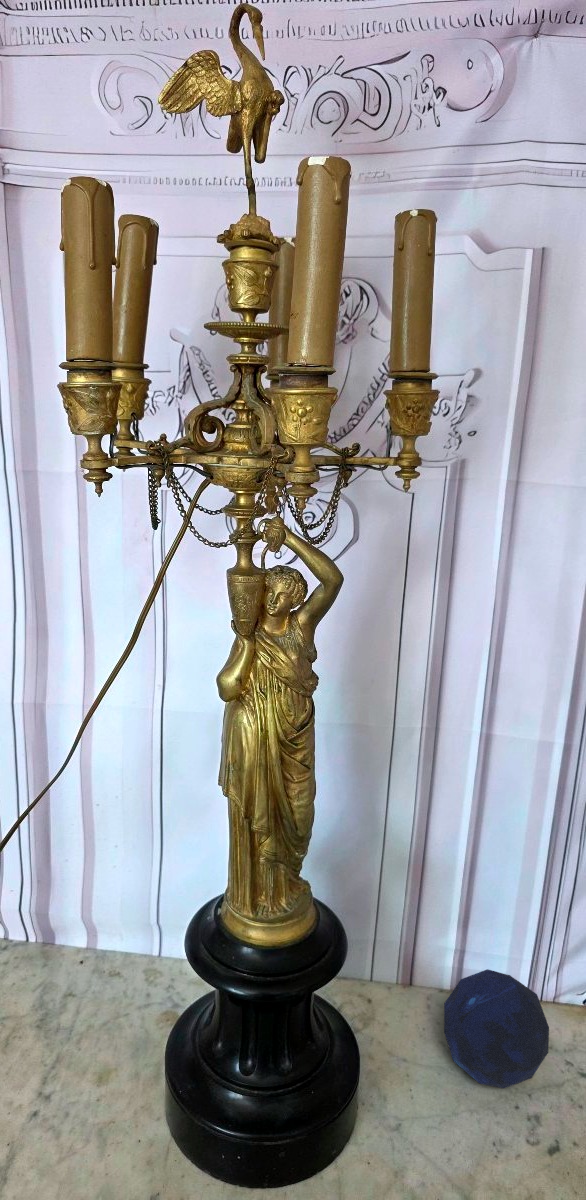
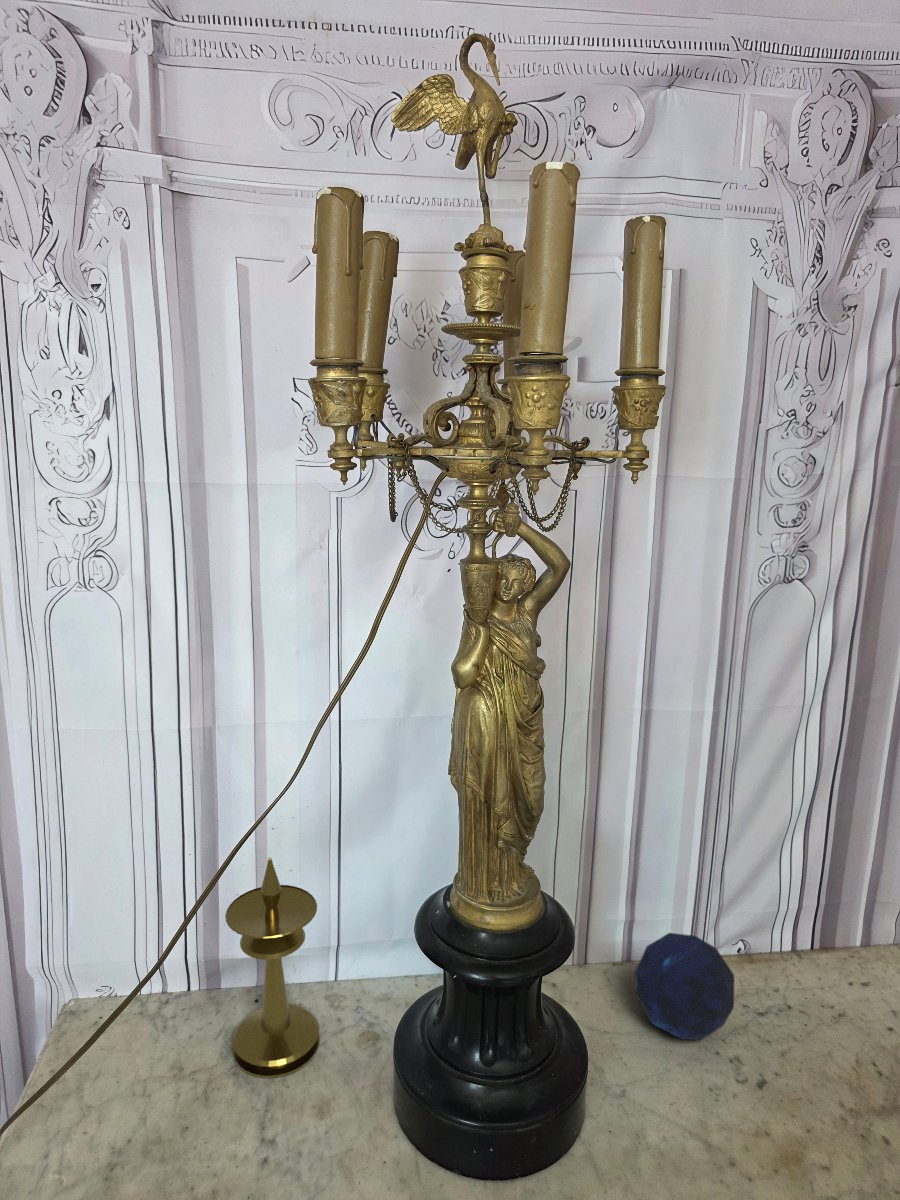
candlestick: none [33,836,125,1043] -> present [225,858,320,1078]

